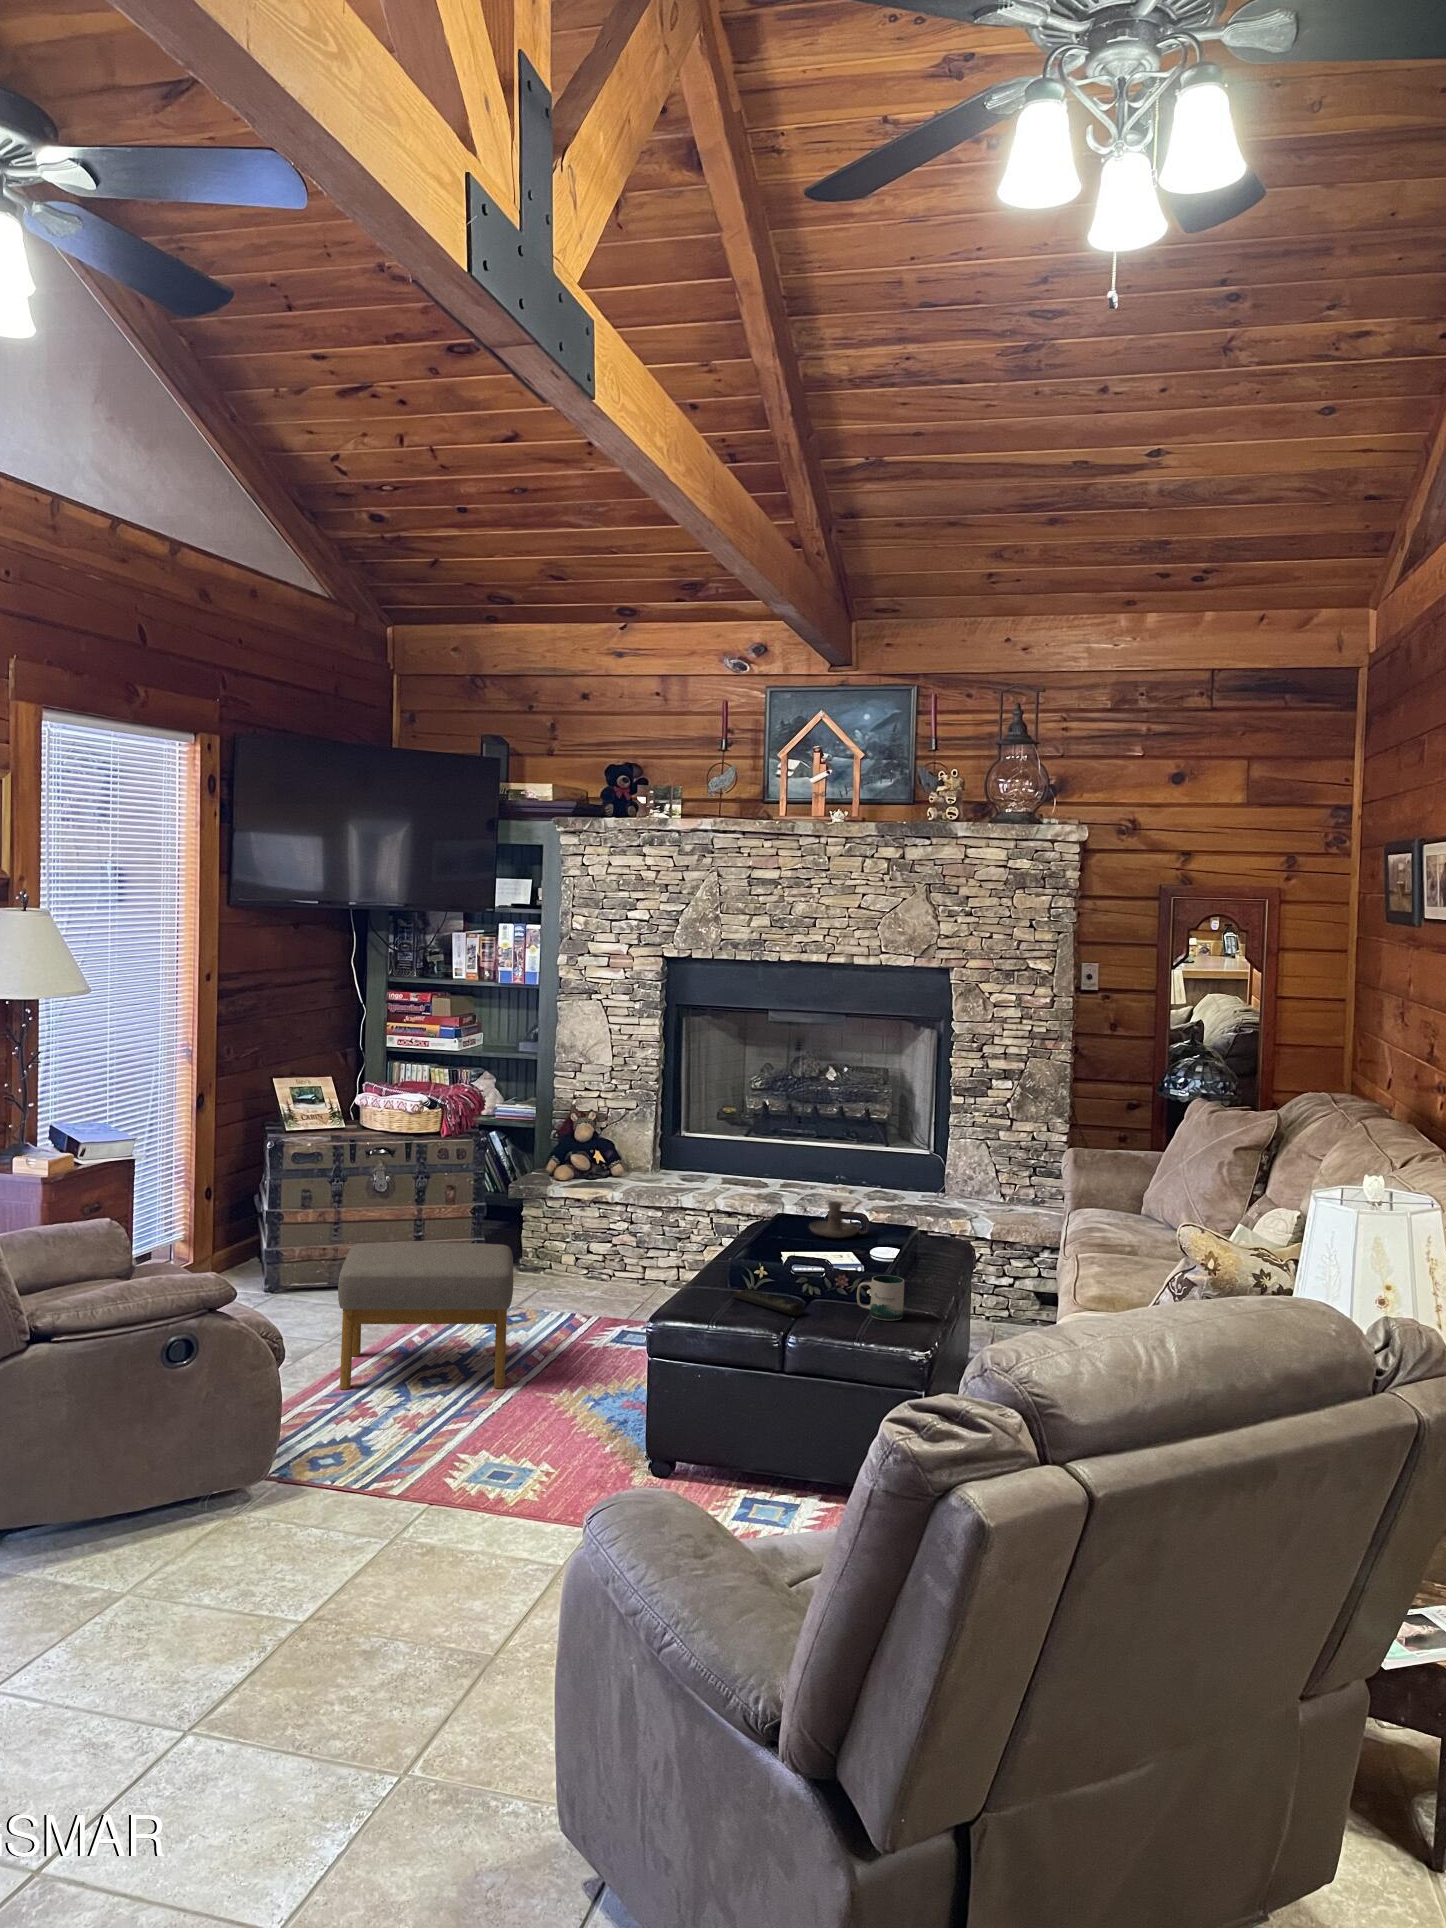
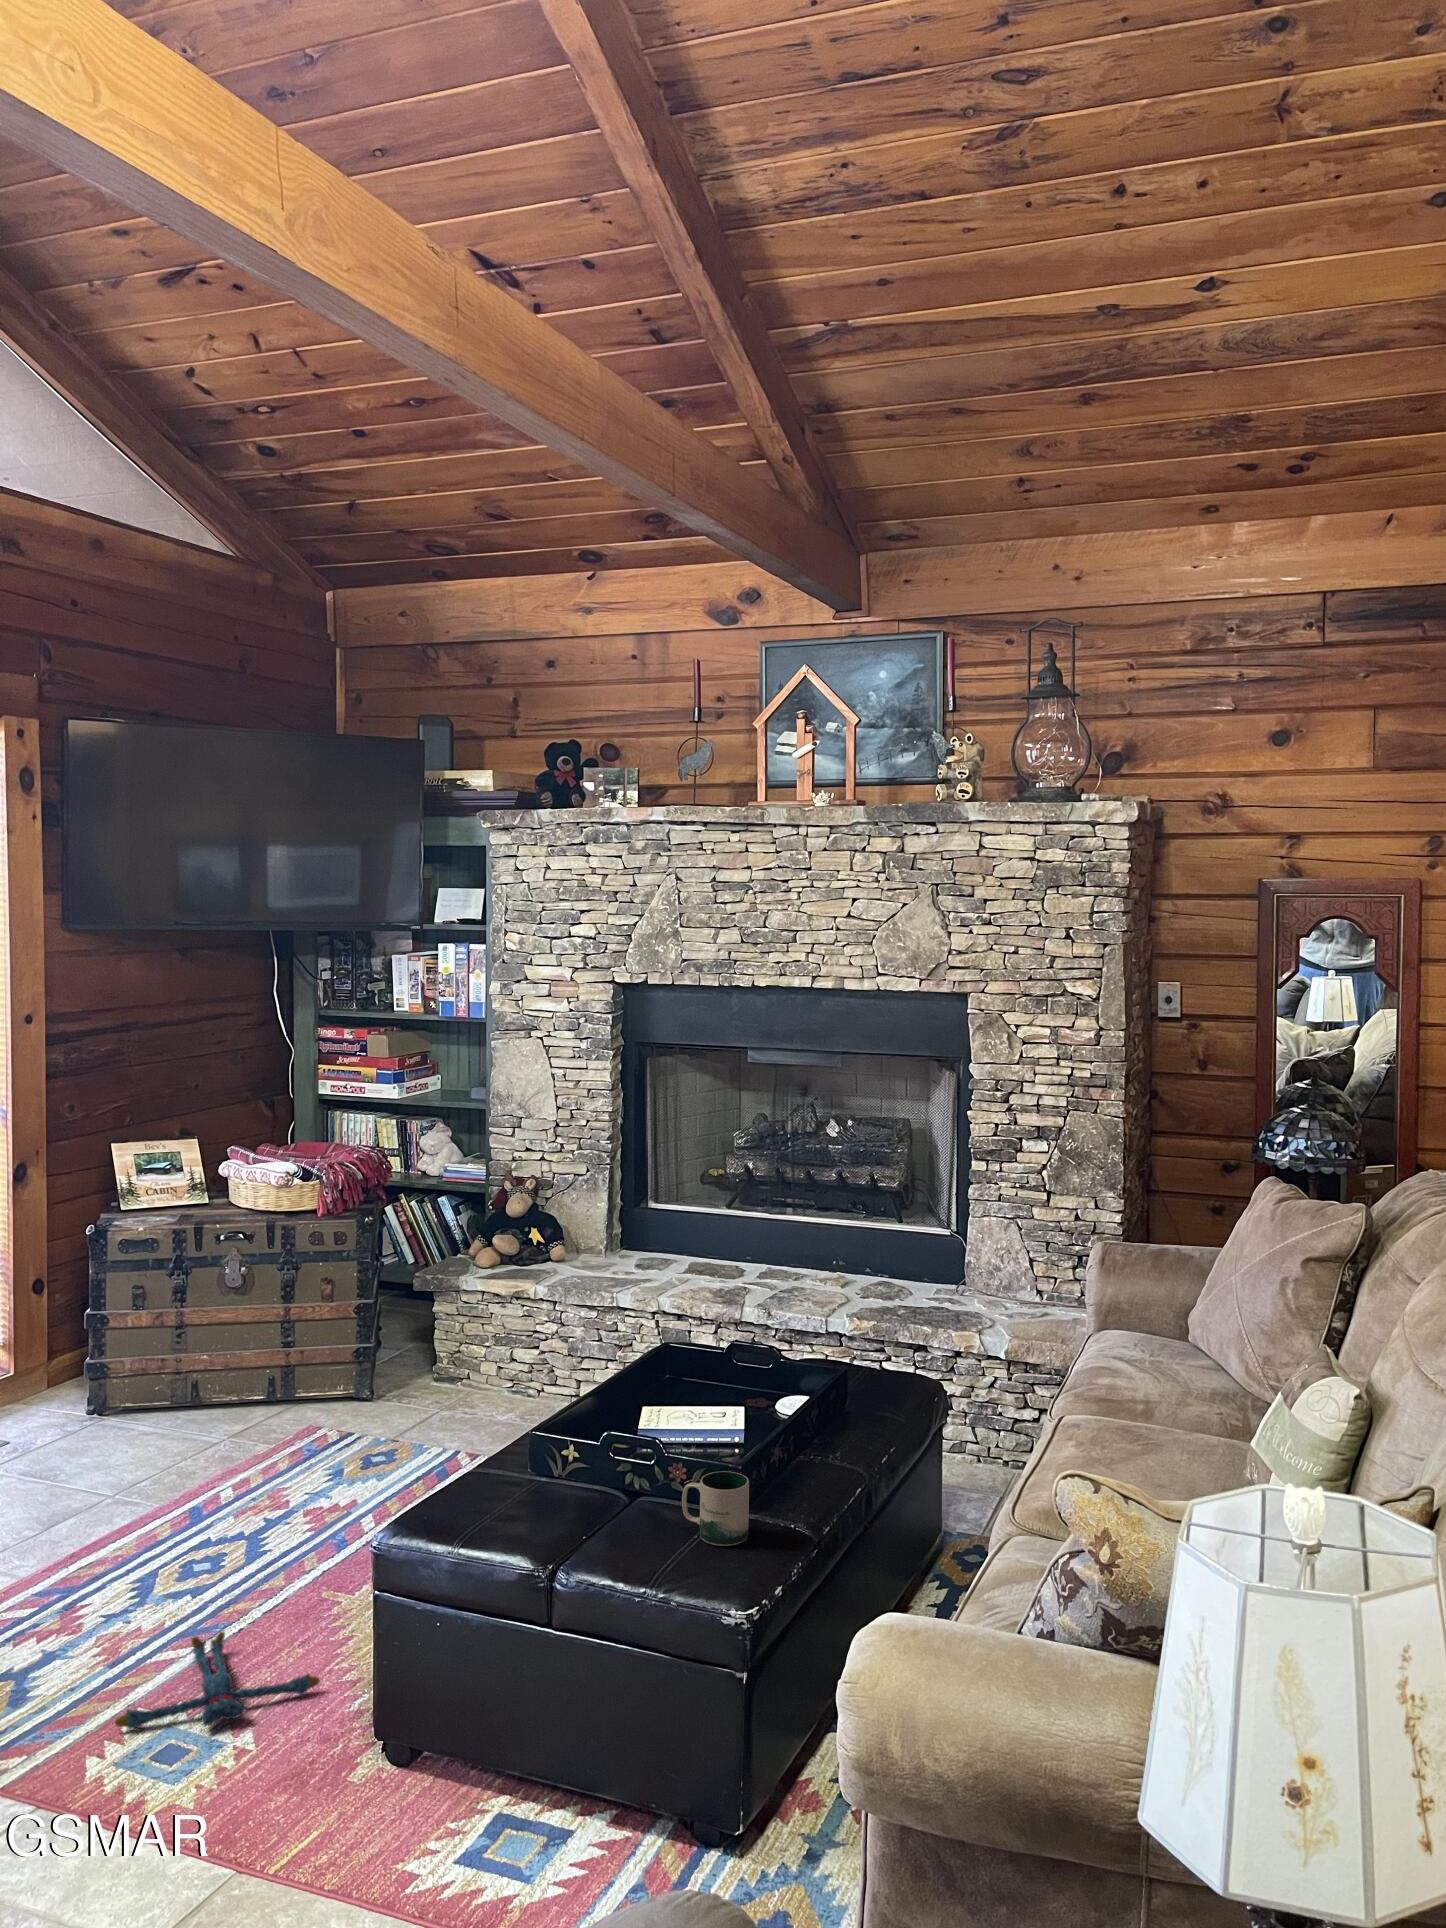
candle holder: present [809,1201,869,1238] -> none [688,1332,767,1386]
footstool: present [338,1243,513,1389] -> none [53,1373,324,1584]
remote control: present [731,1289,803,1316] -> none [512,1480,598,1536]
plush toy: none [459,1409,582,1462] -> present [115,1632,319,1729]

